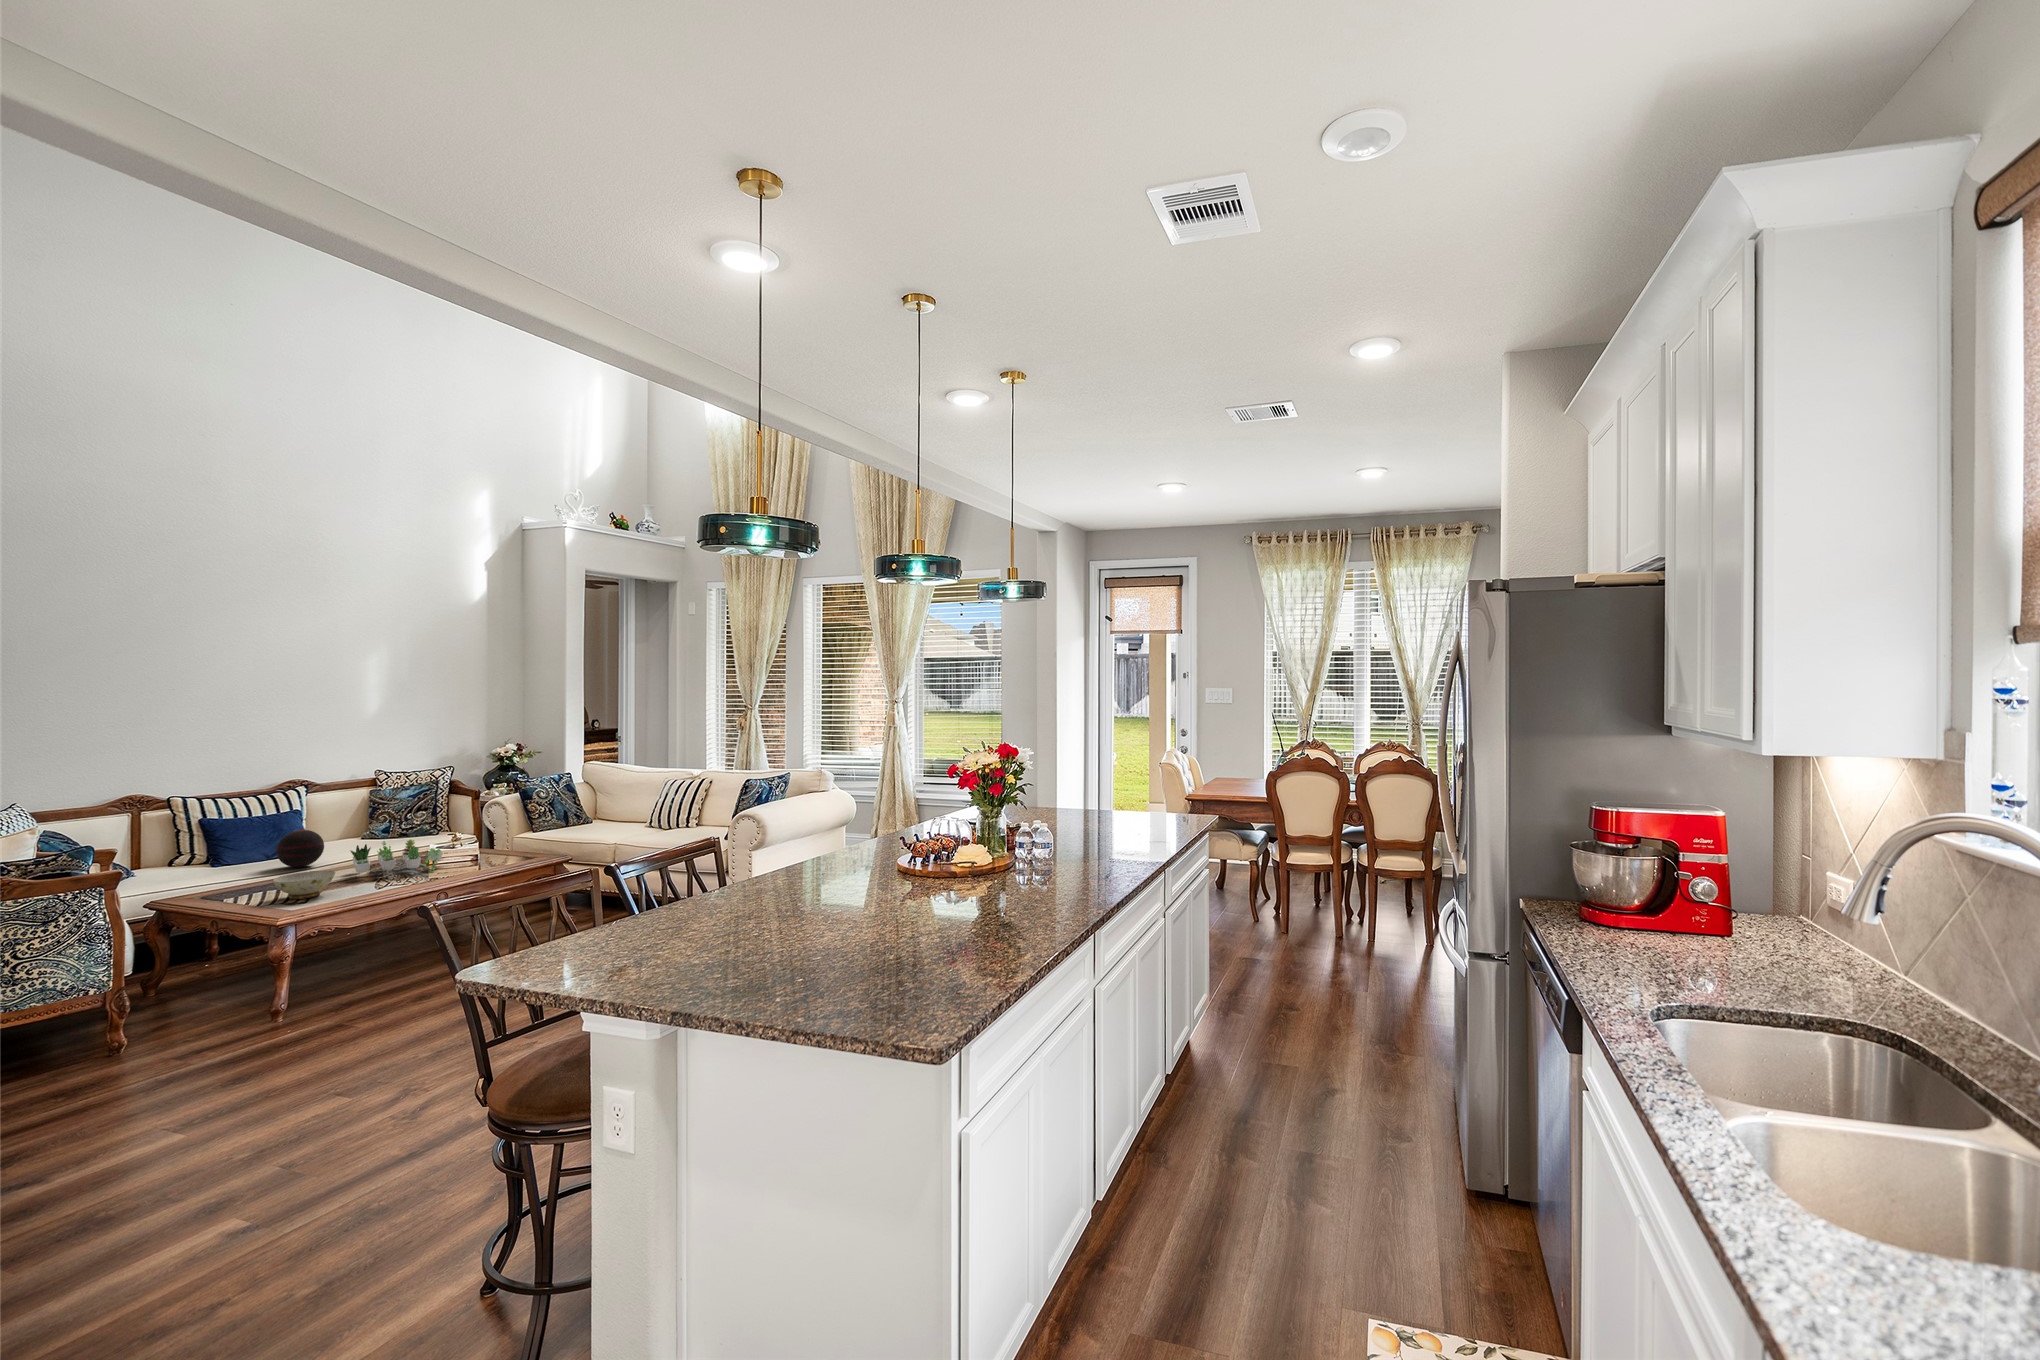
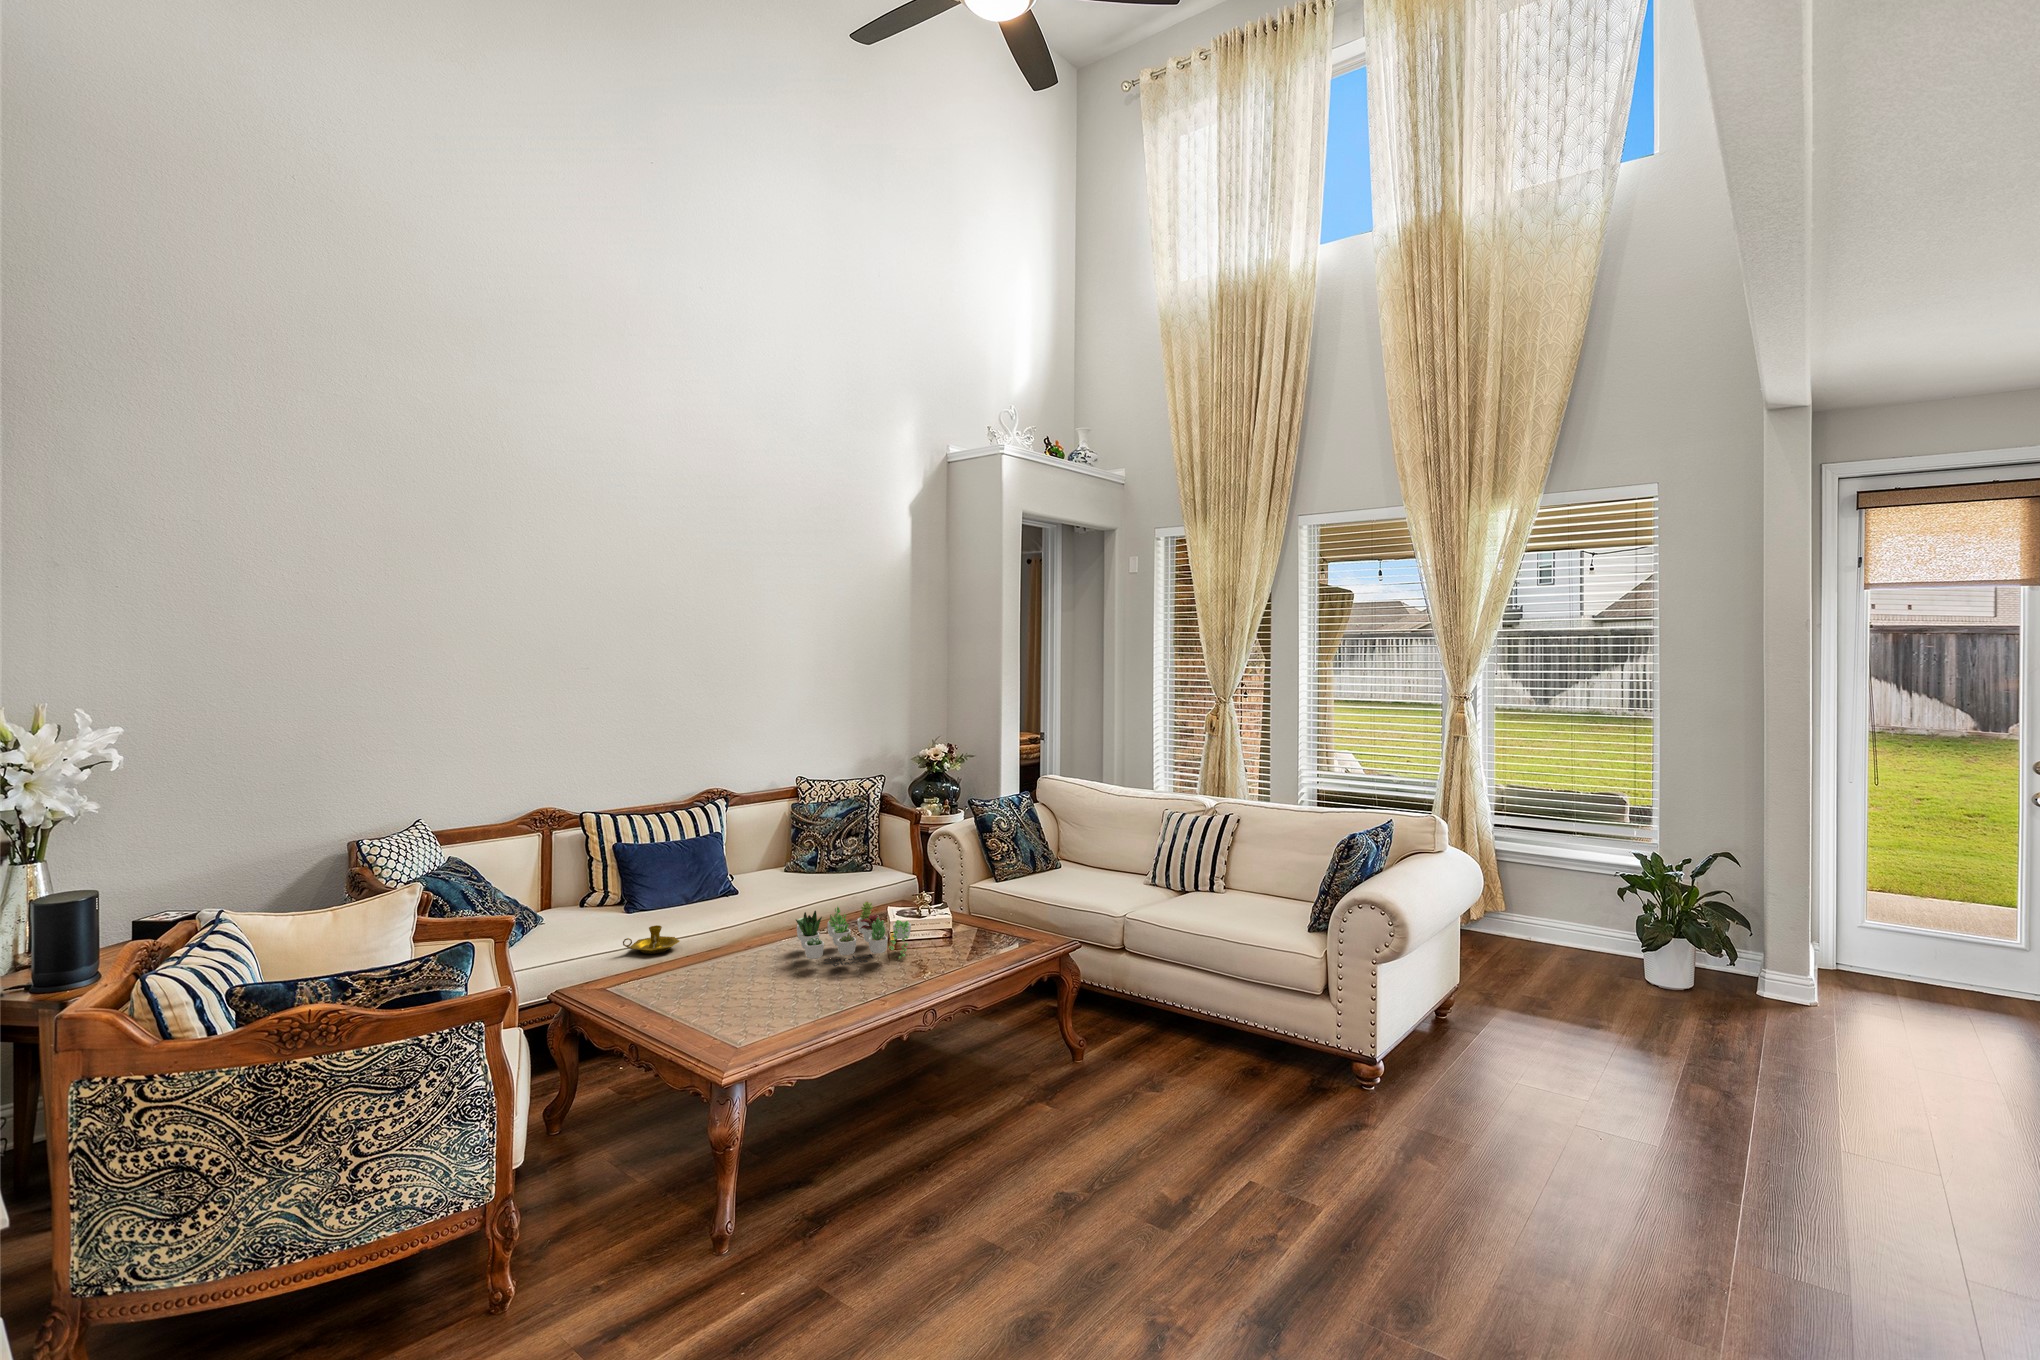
decorative orb: present [276,830,324,867] -> none [700,874,755,928]
candlestick: none [209,863,258,882] -> present [623,925,680,954]
ceramic bowl: present [273,871,335,899] -> none [709,964,790,1016]

